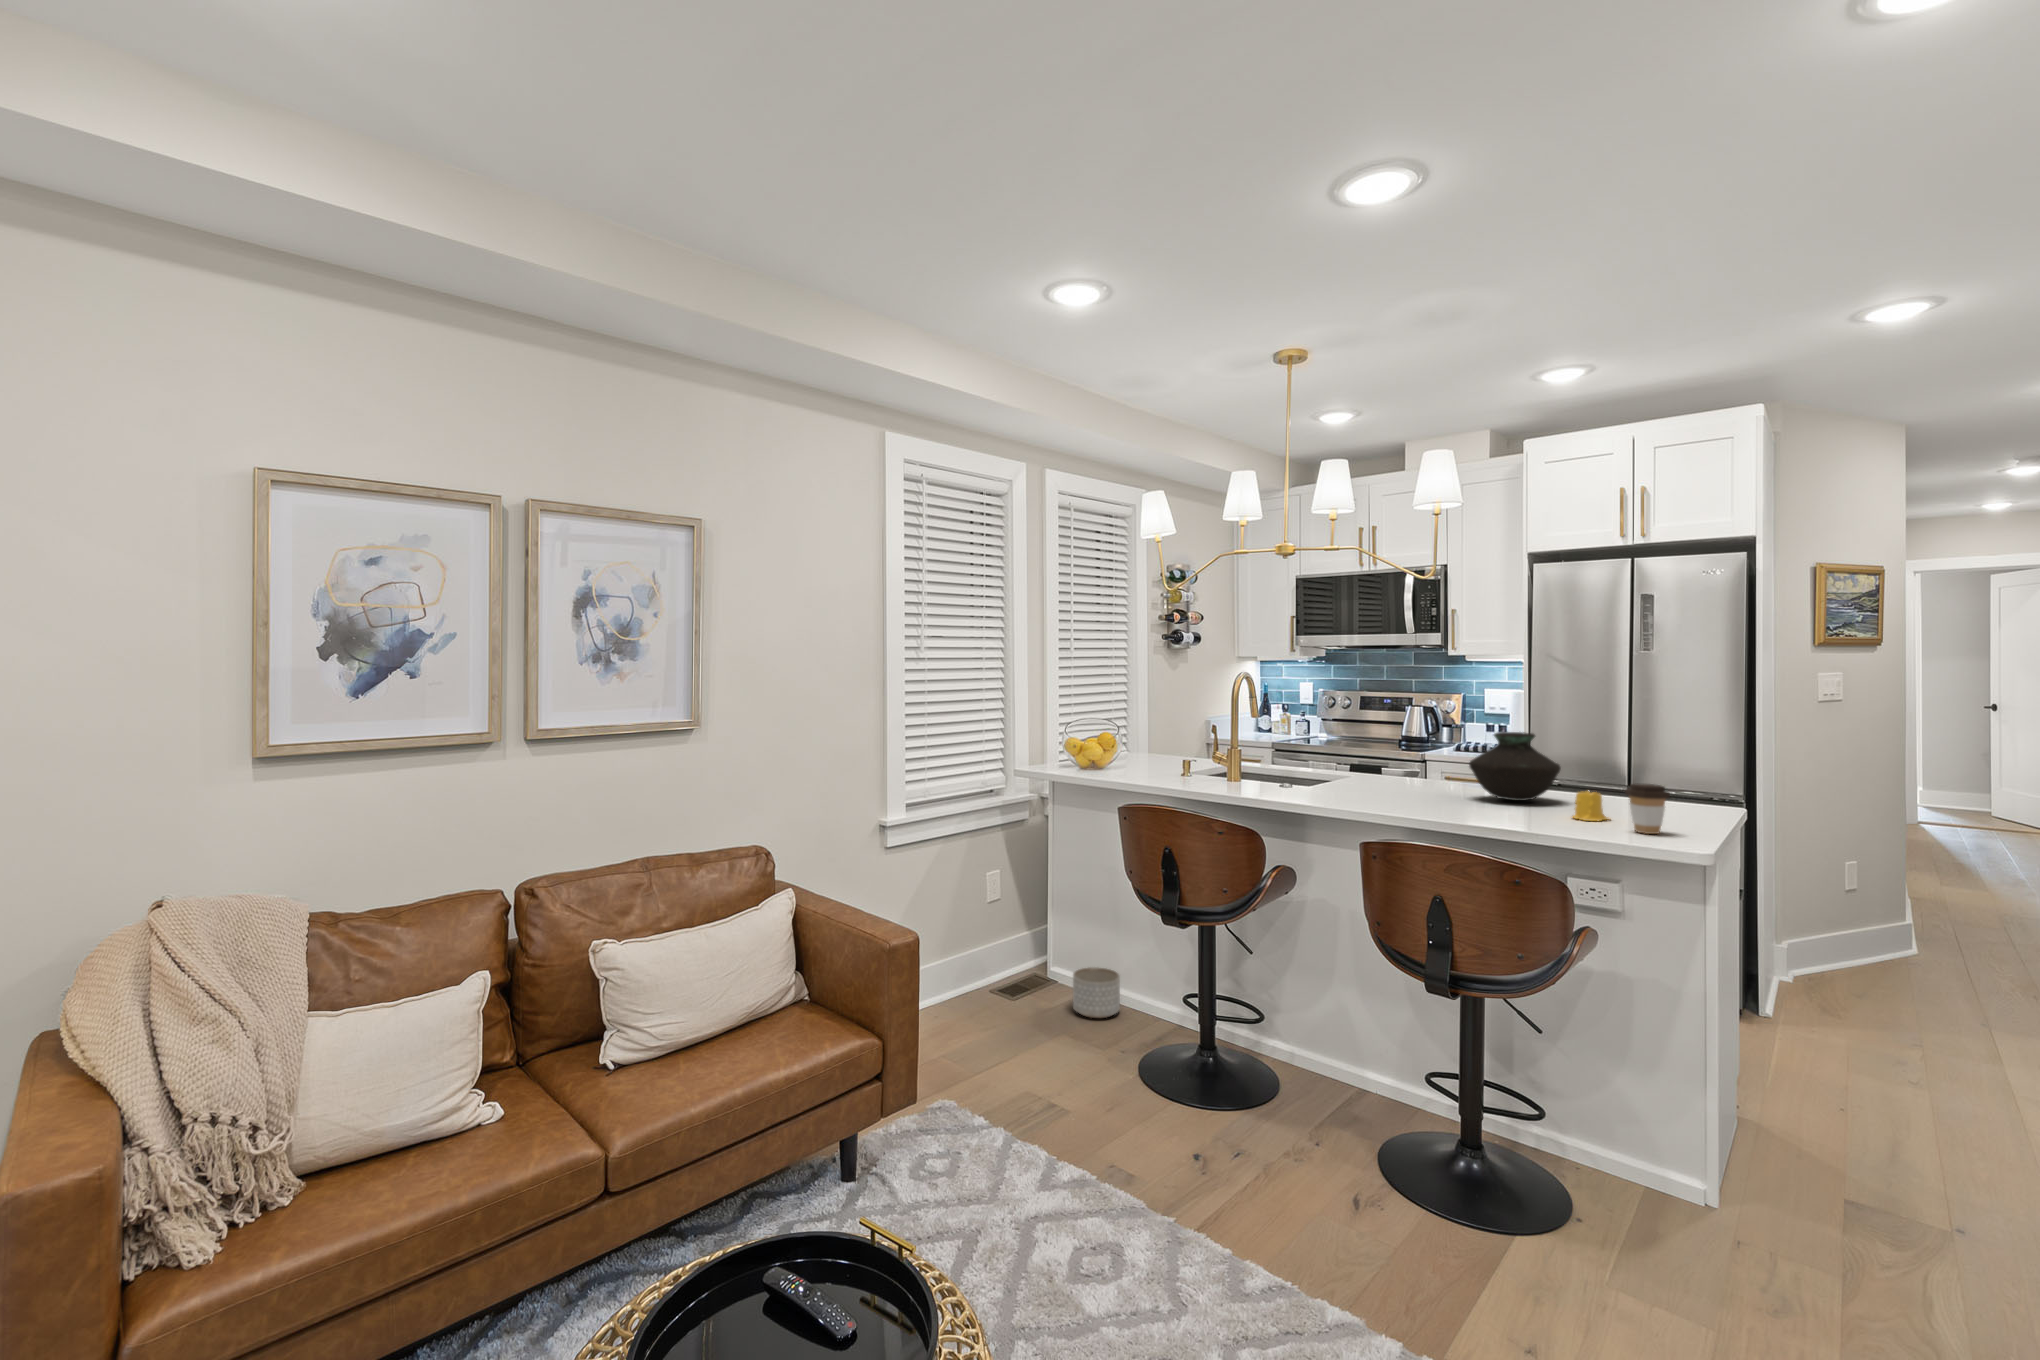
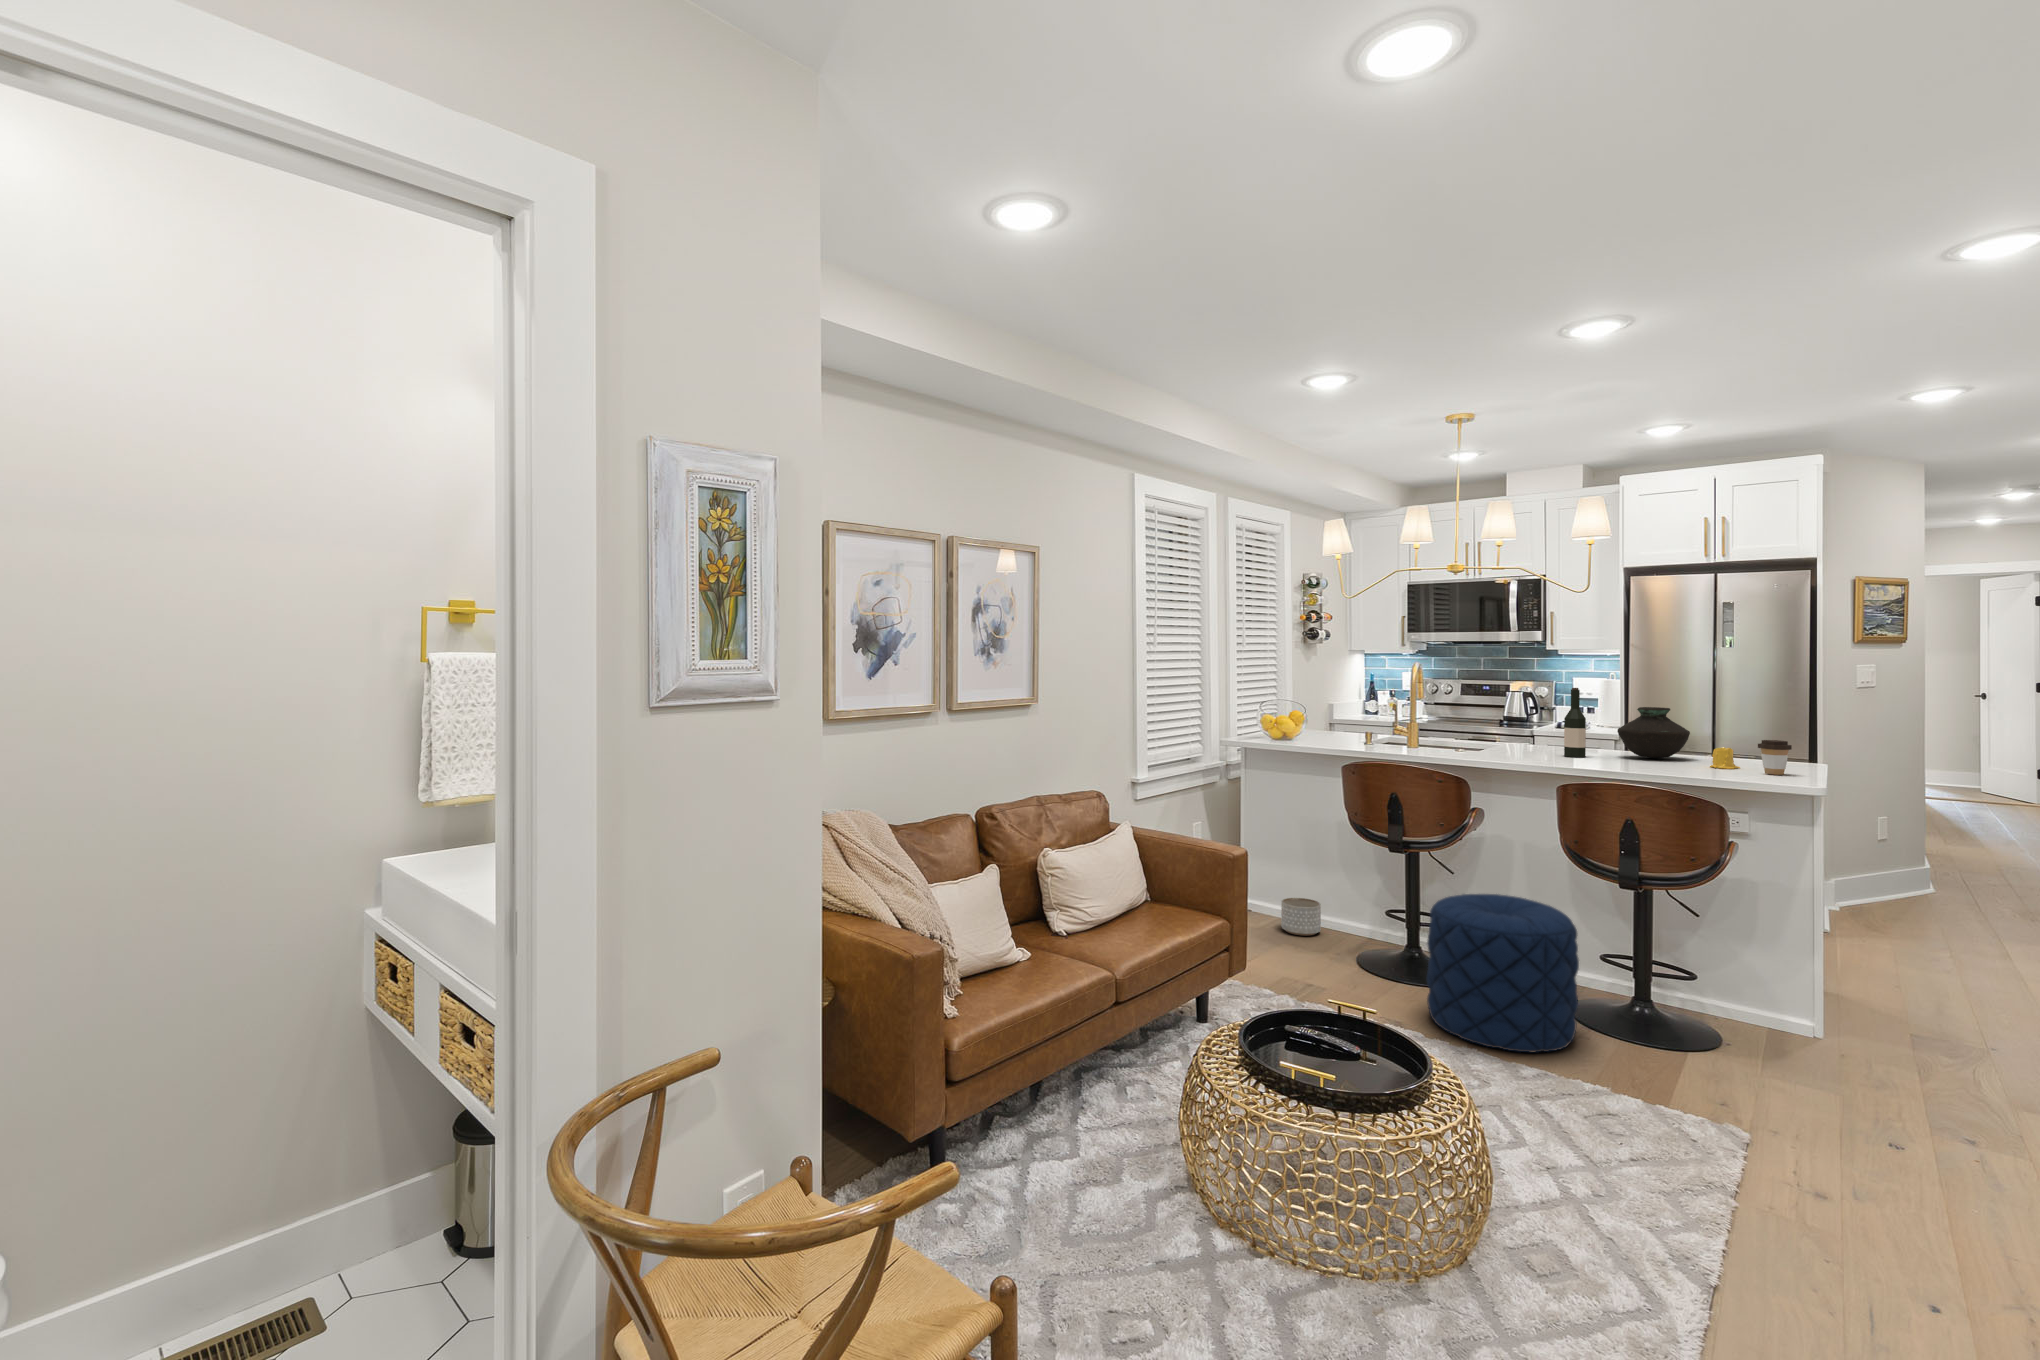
wine bottle: none [1402,706,1429,798] -> present [1564,688,1586,757]
pouf: none [1174,989,1368,1233] -> present [1427,894,1579,1052]

